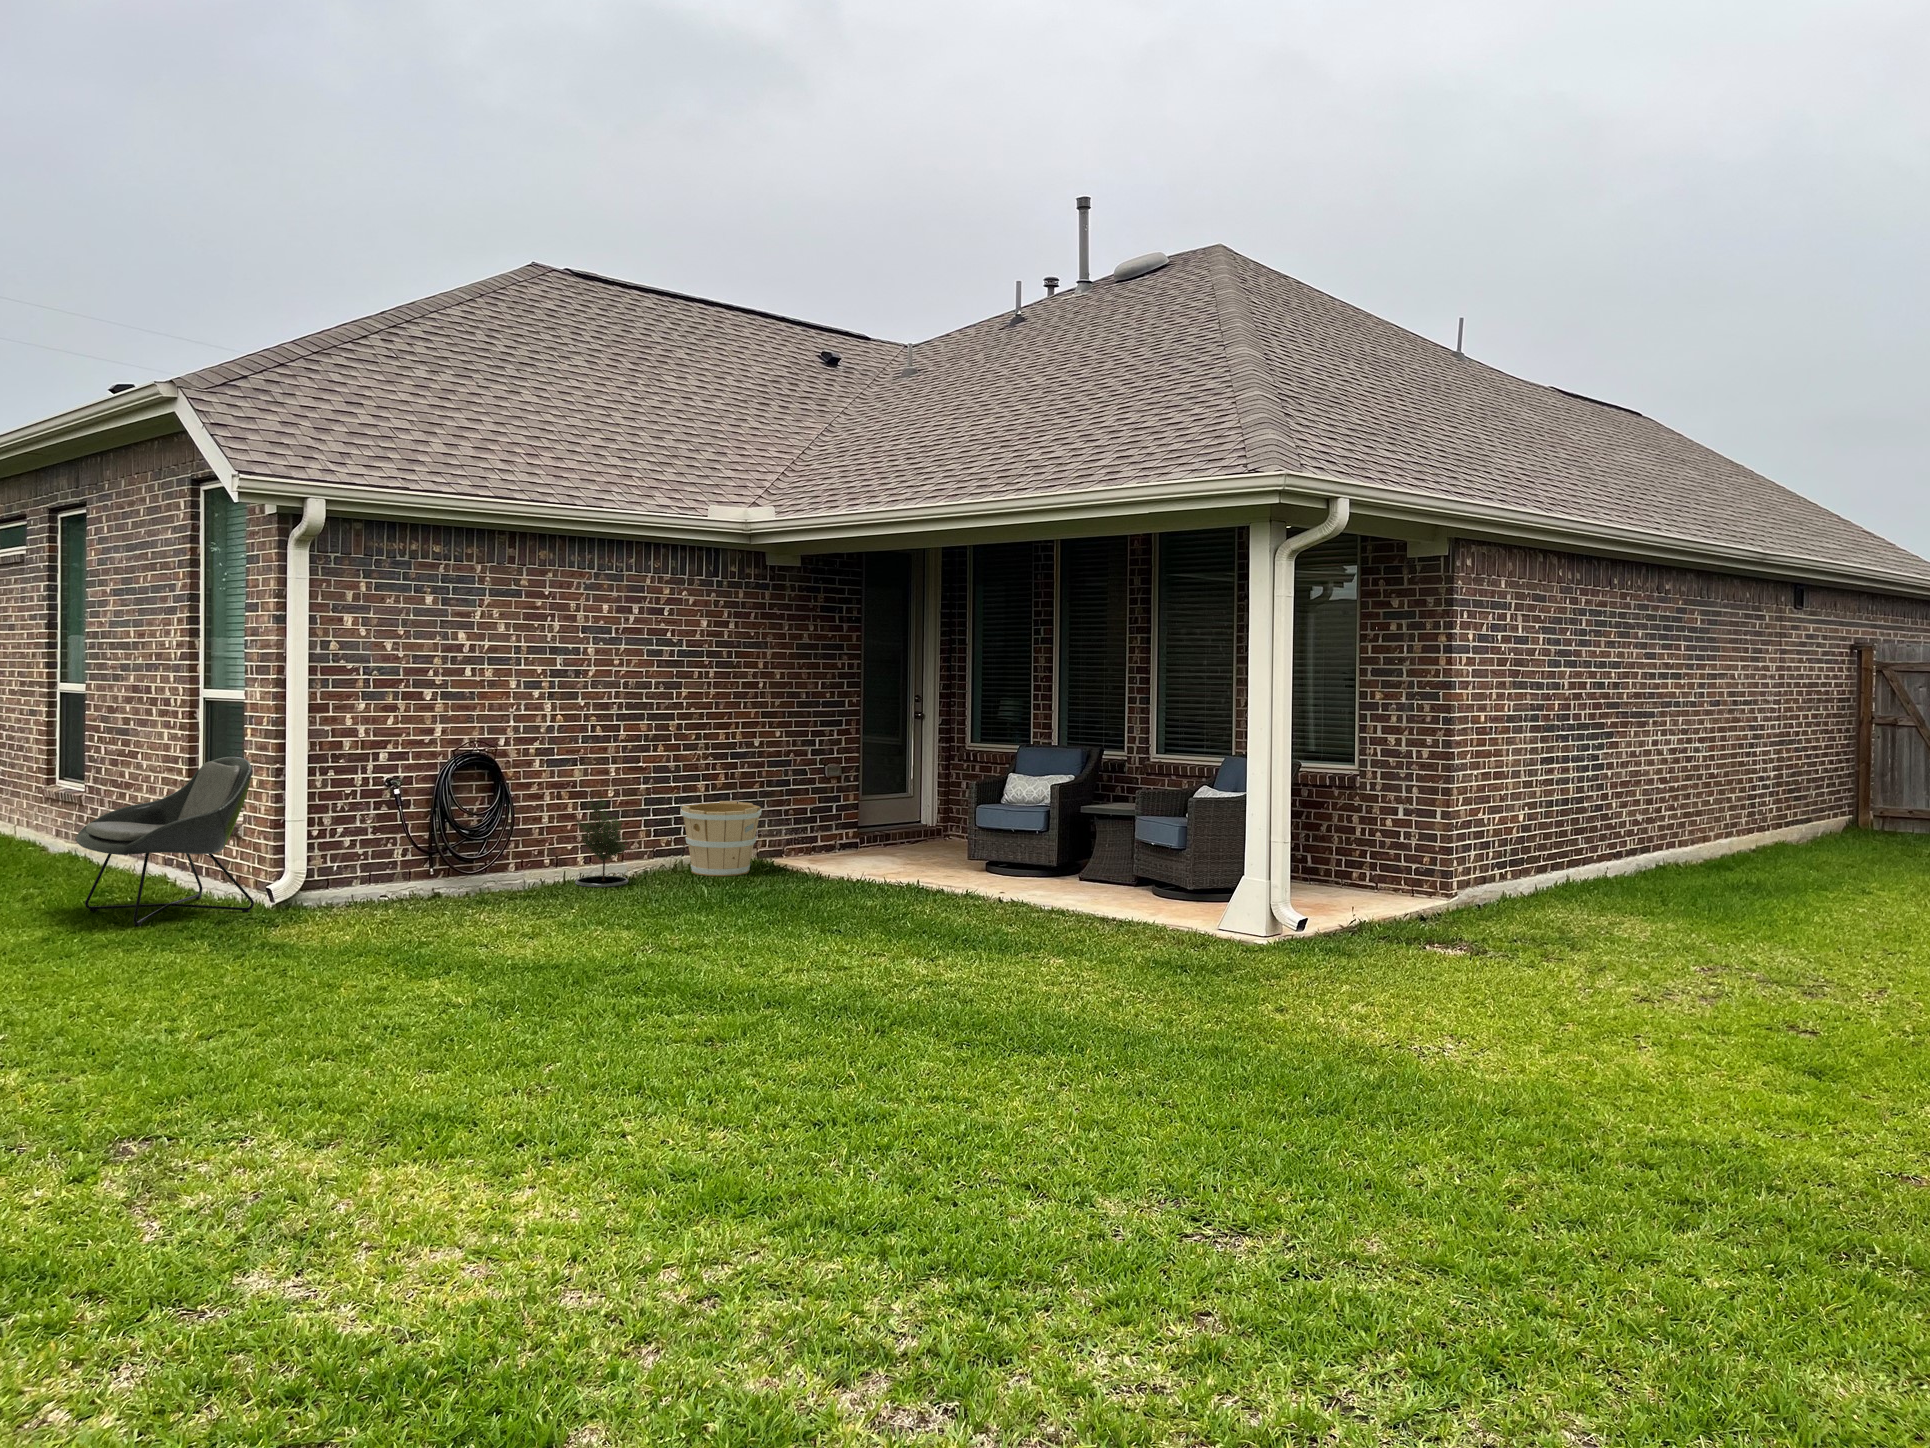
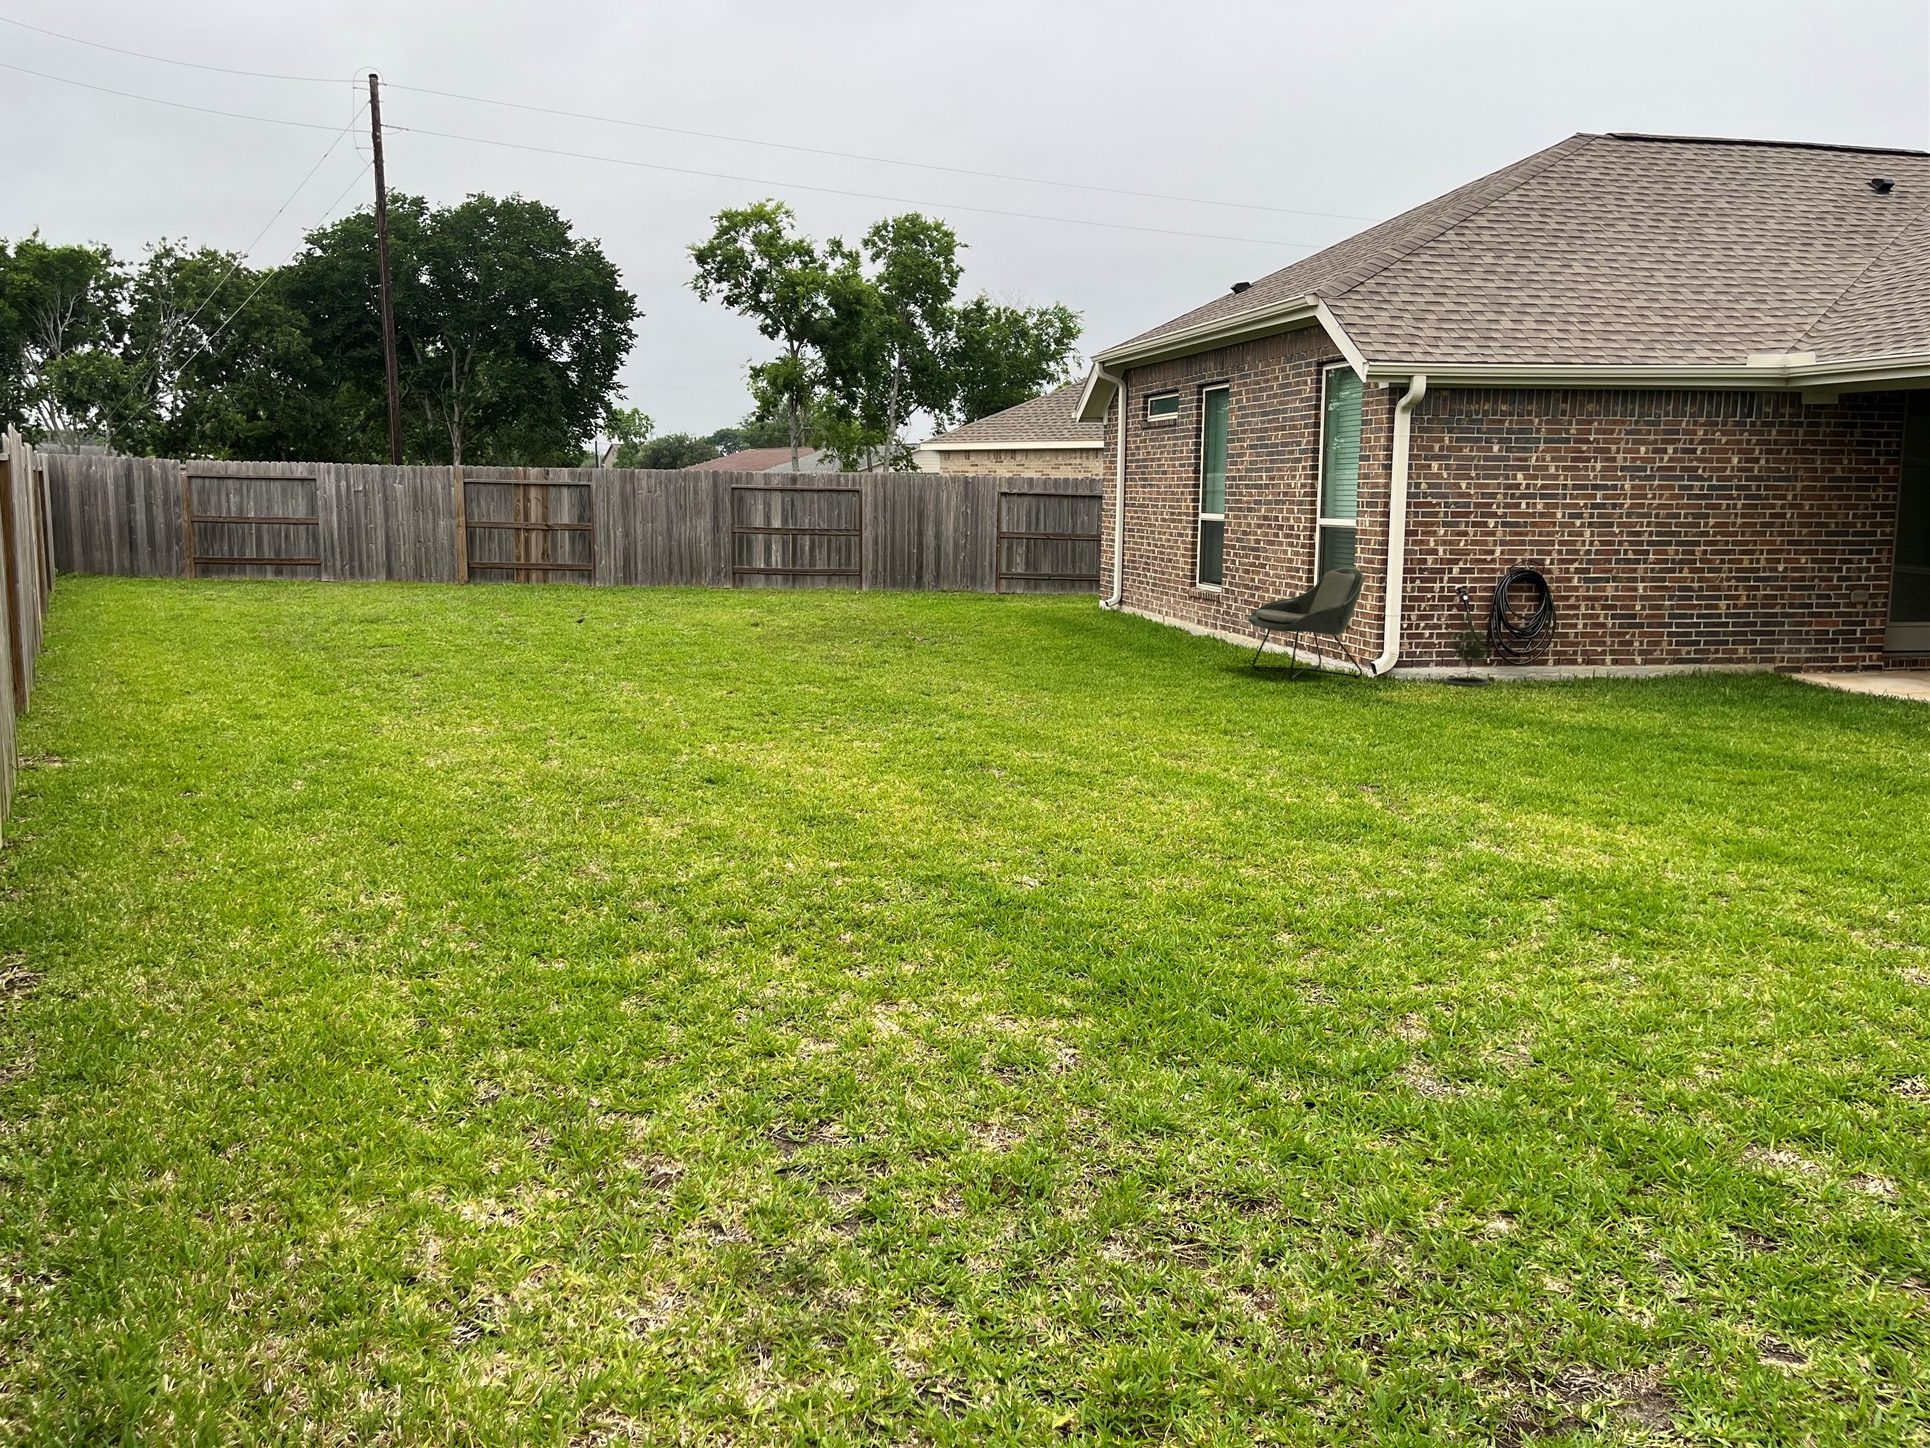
potted tree: present [575,796,628,887] -> present [1444,611,1489,686]
wooden bucket: present [681,801,762,876] -> none [1703,619,1784,685]

